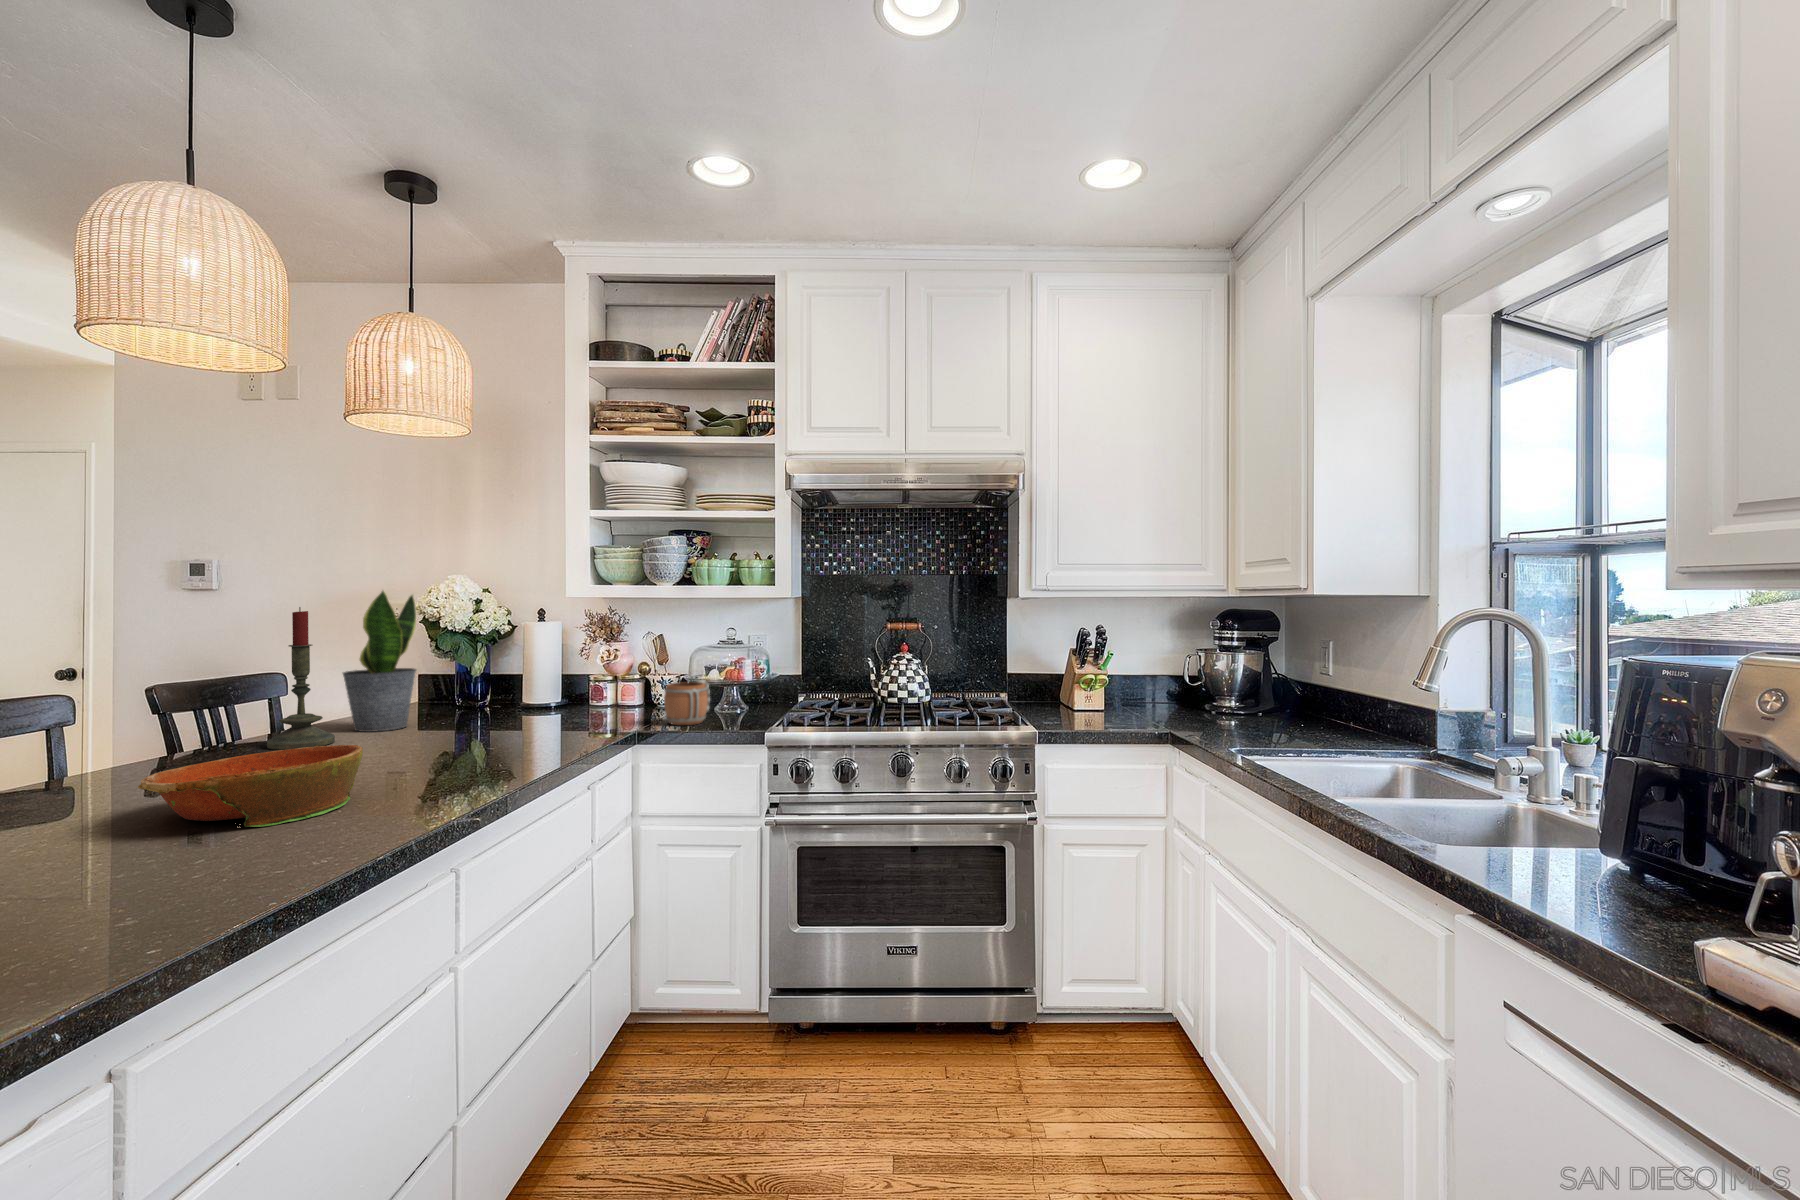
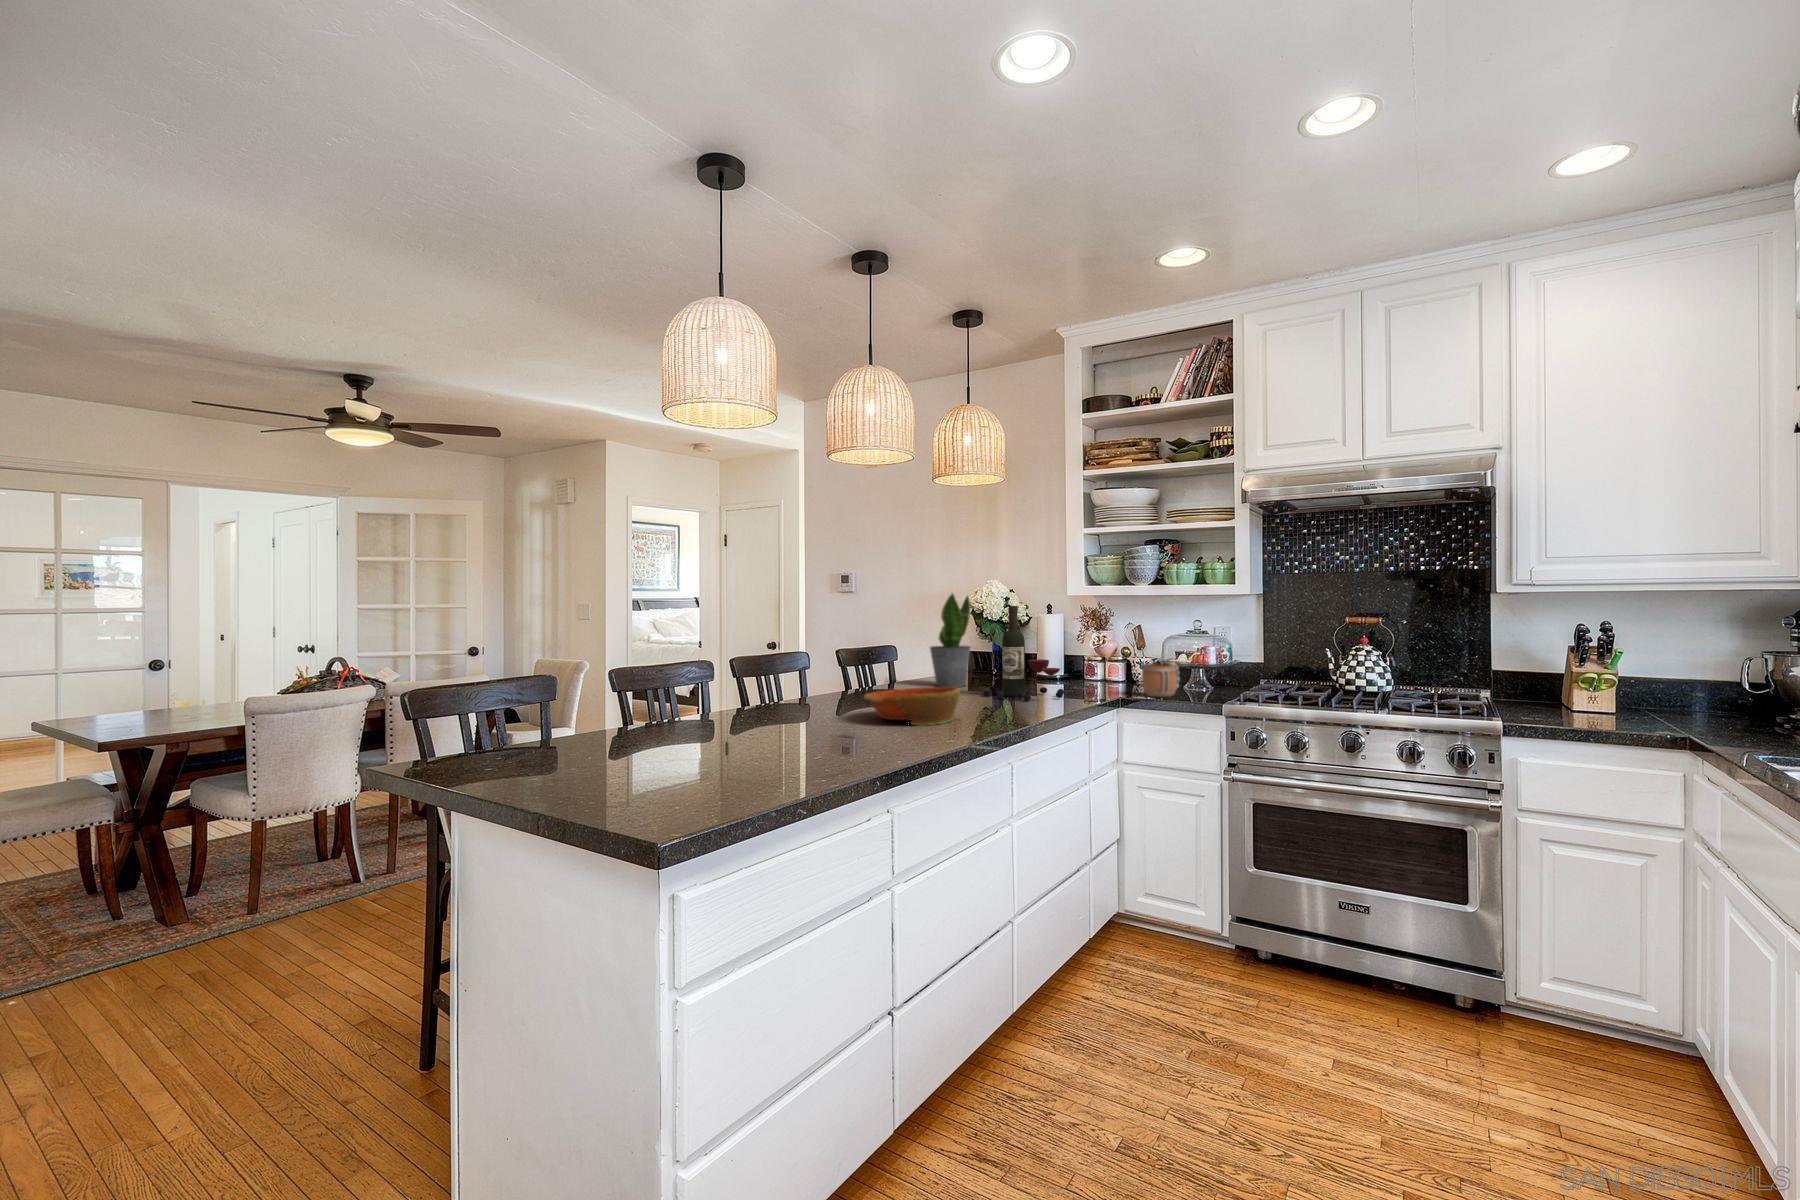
candle: present [267,607,335,750] -> none [895,604,929,693]
wine bottle: none [429,610,558,748] -> present [983,606,1064,701]

